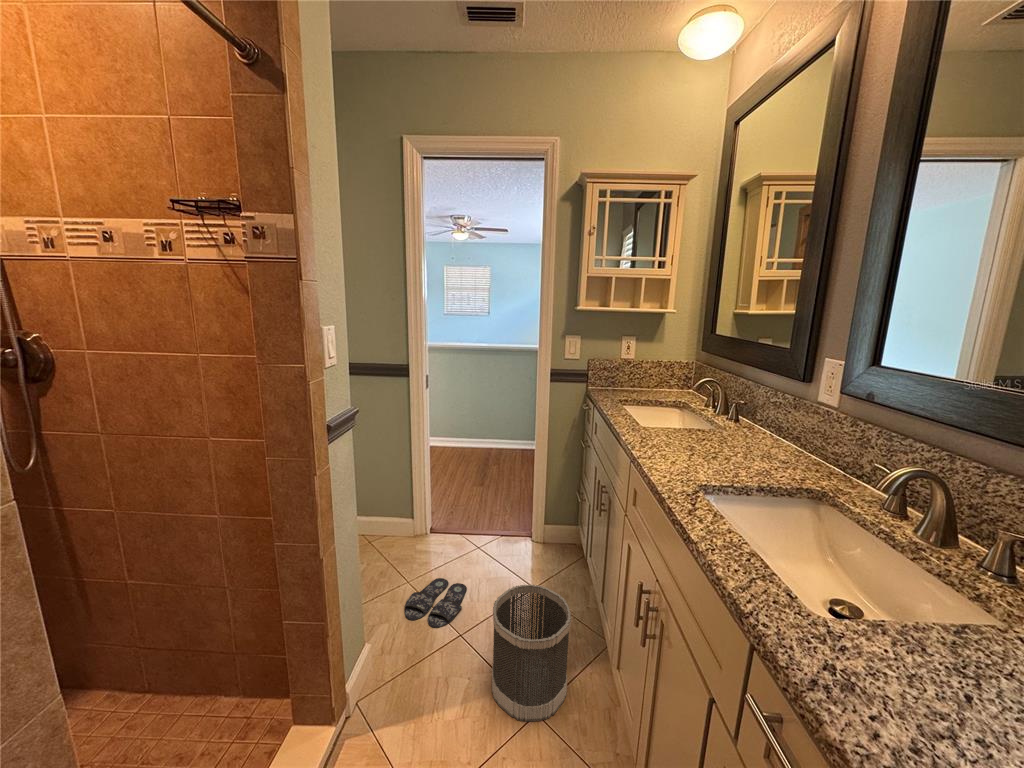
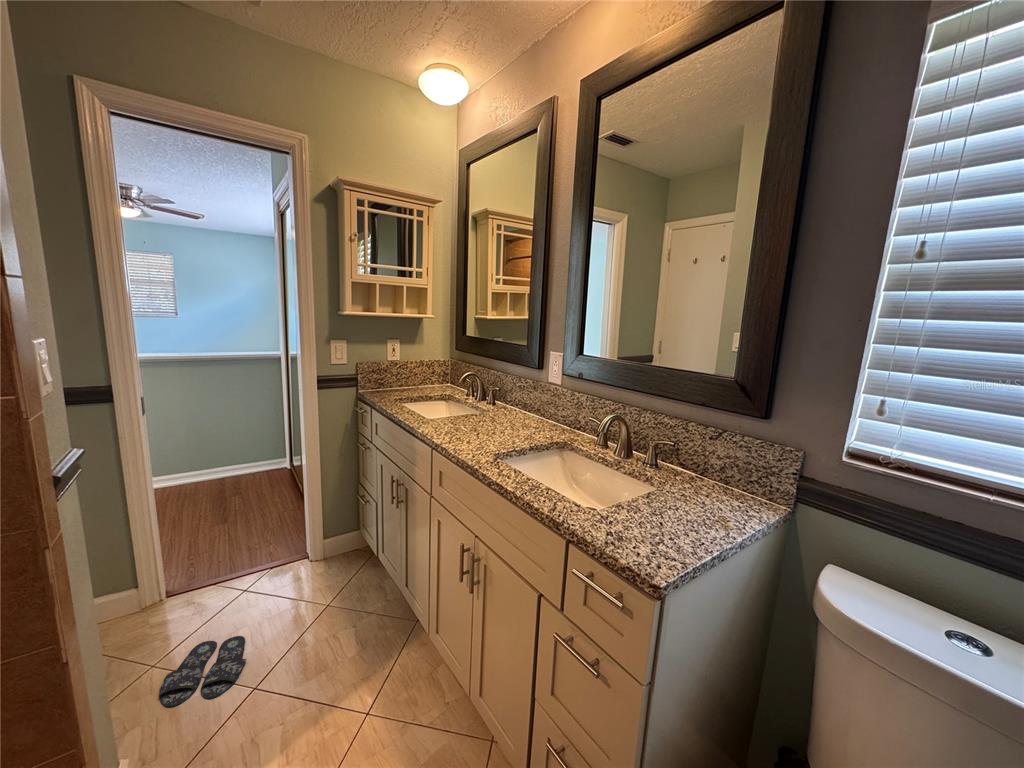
wastebasket: present [492,585,571,722] -> none [306,592,391,731]

